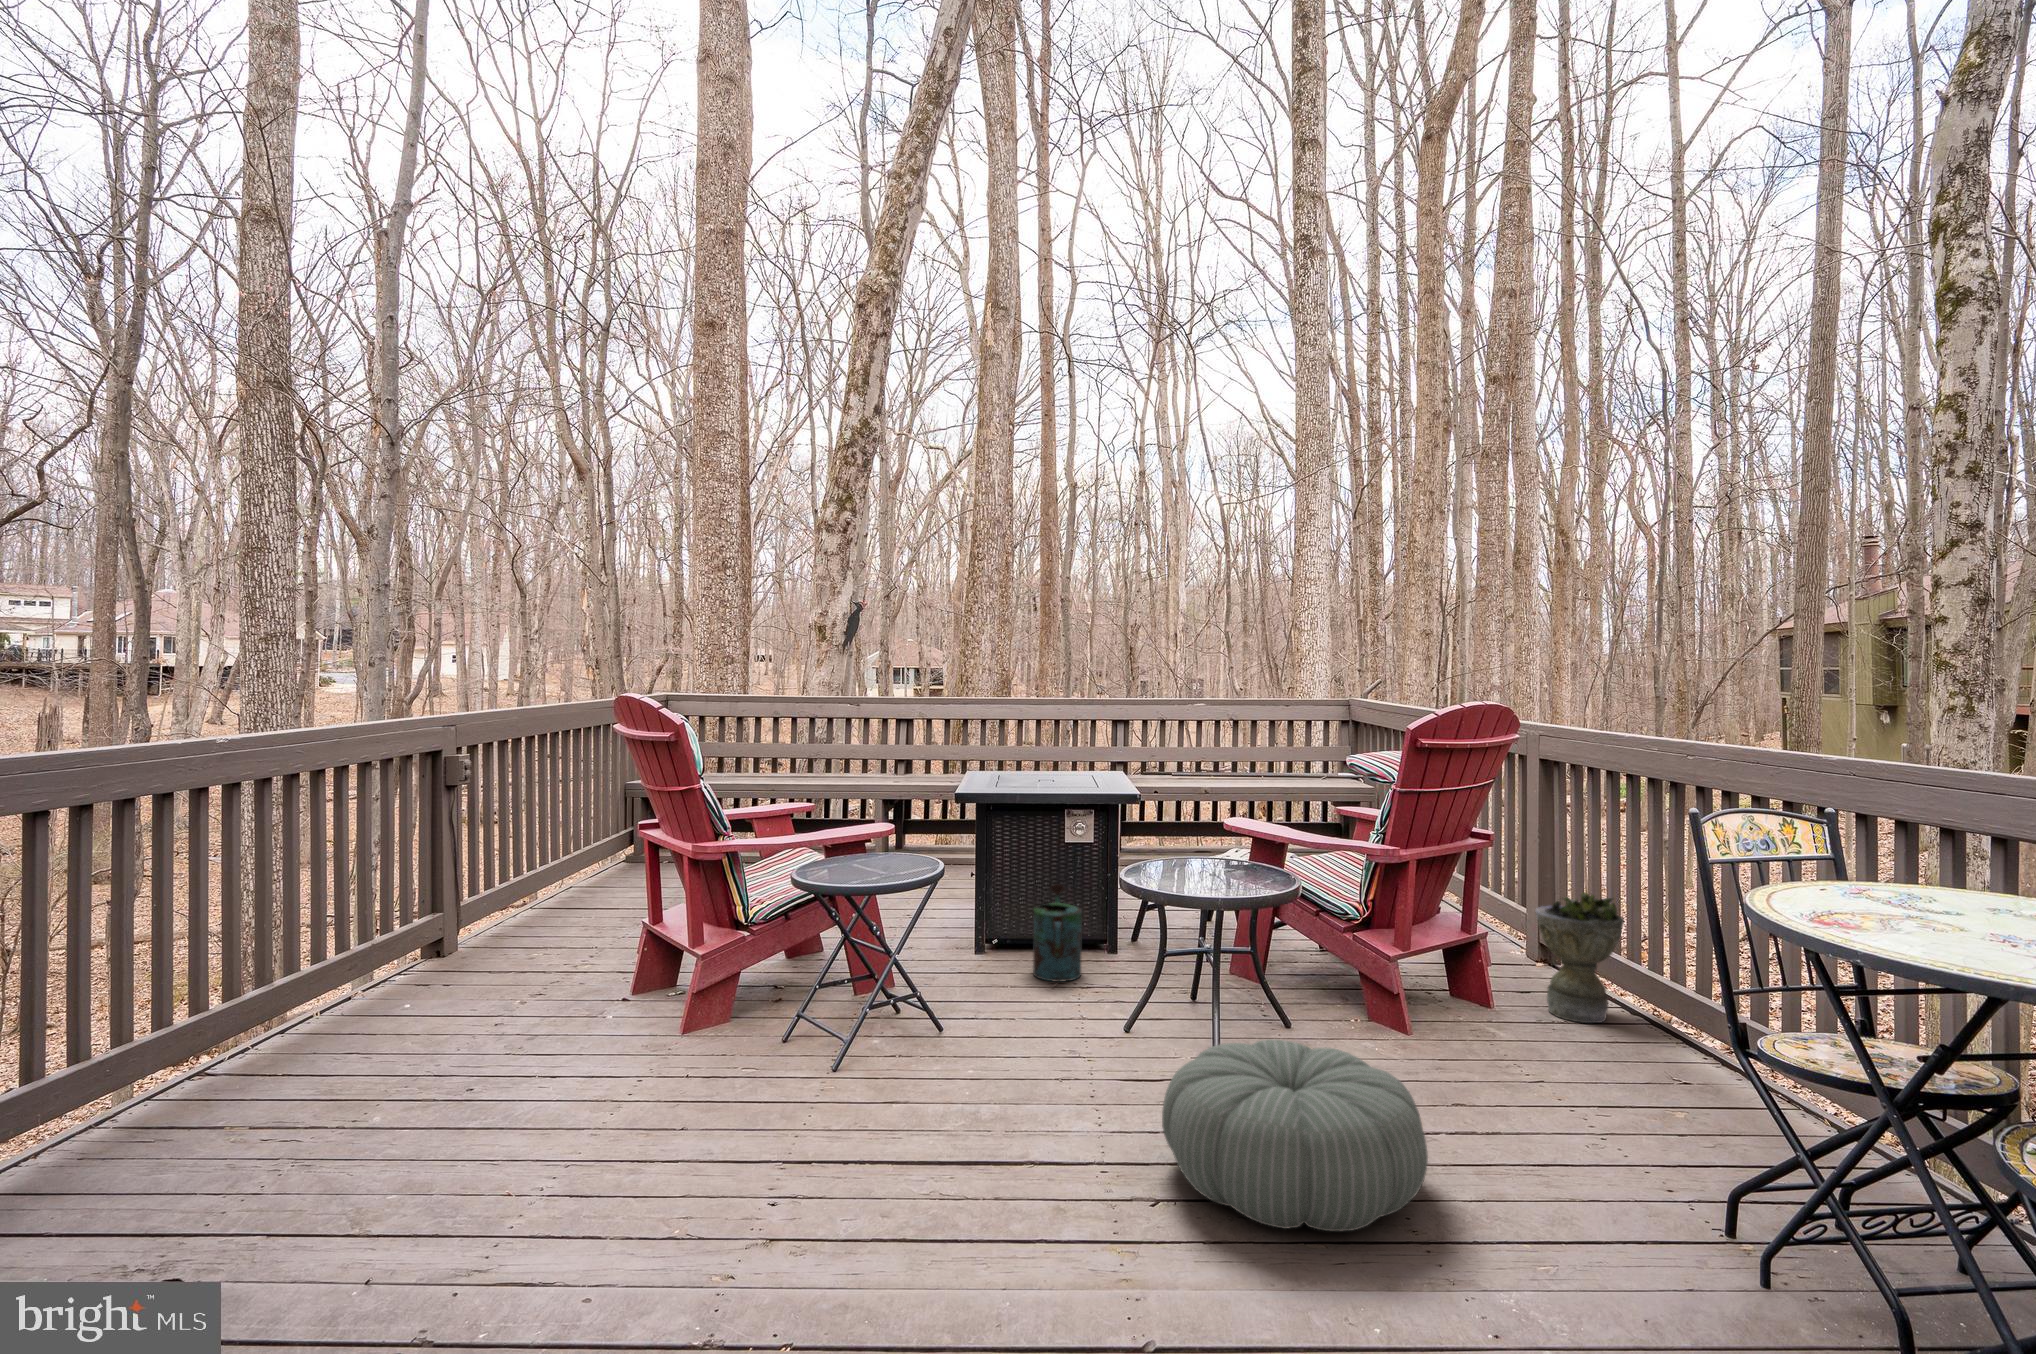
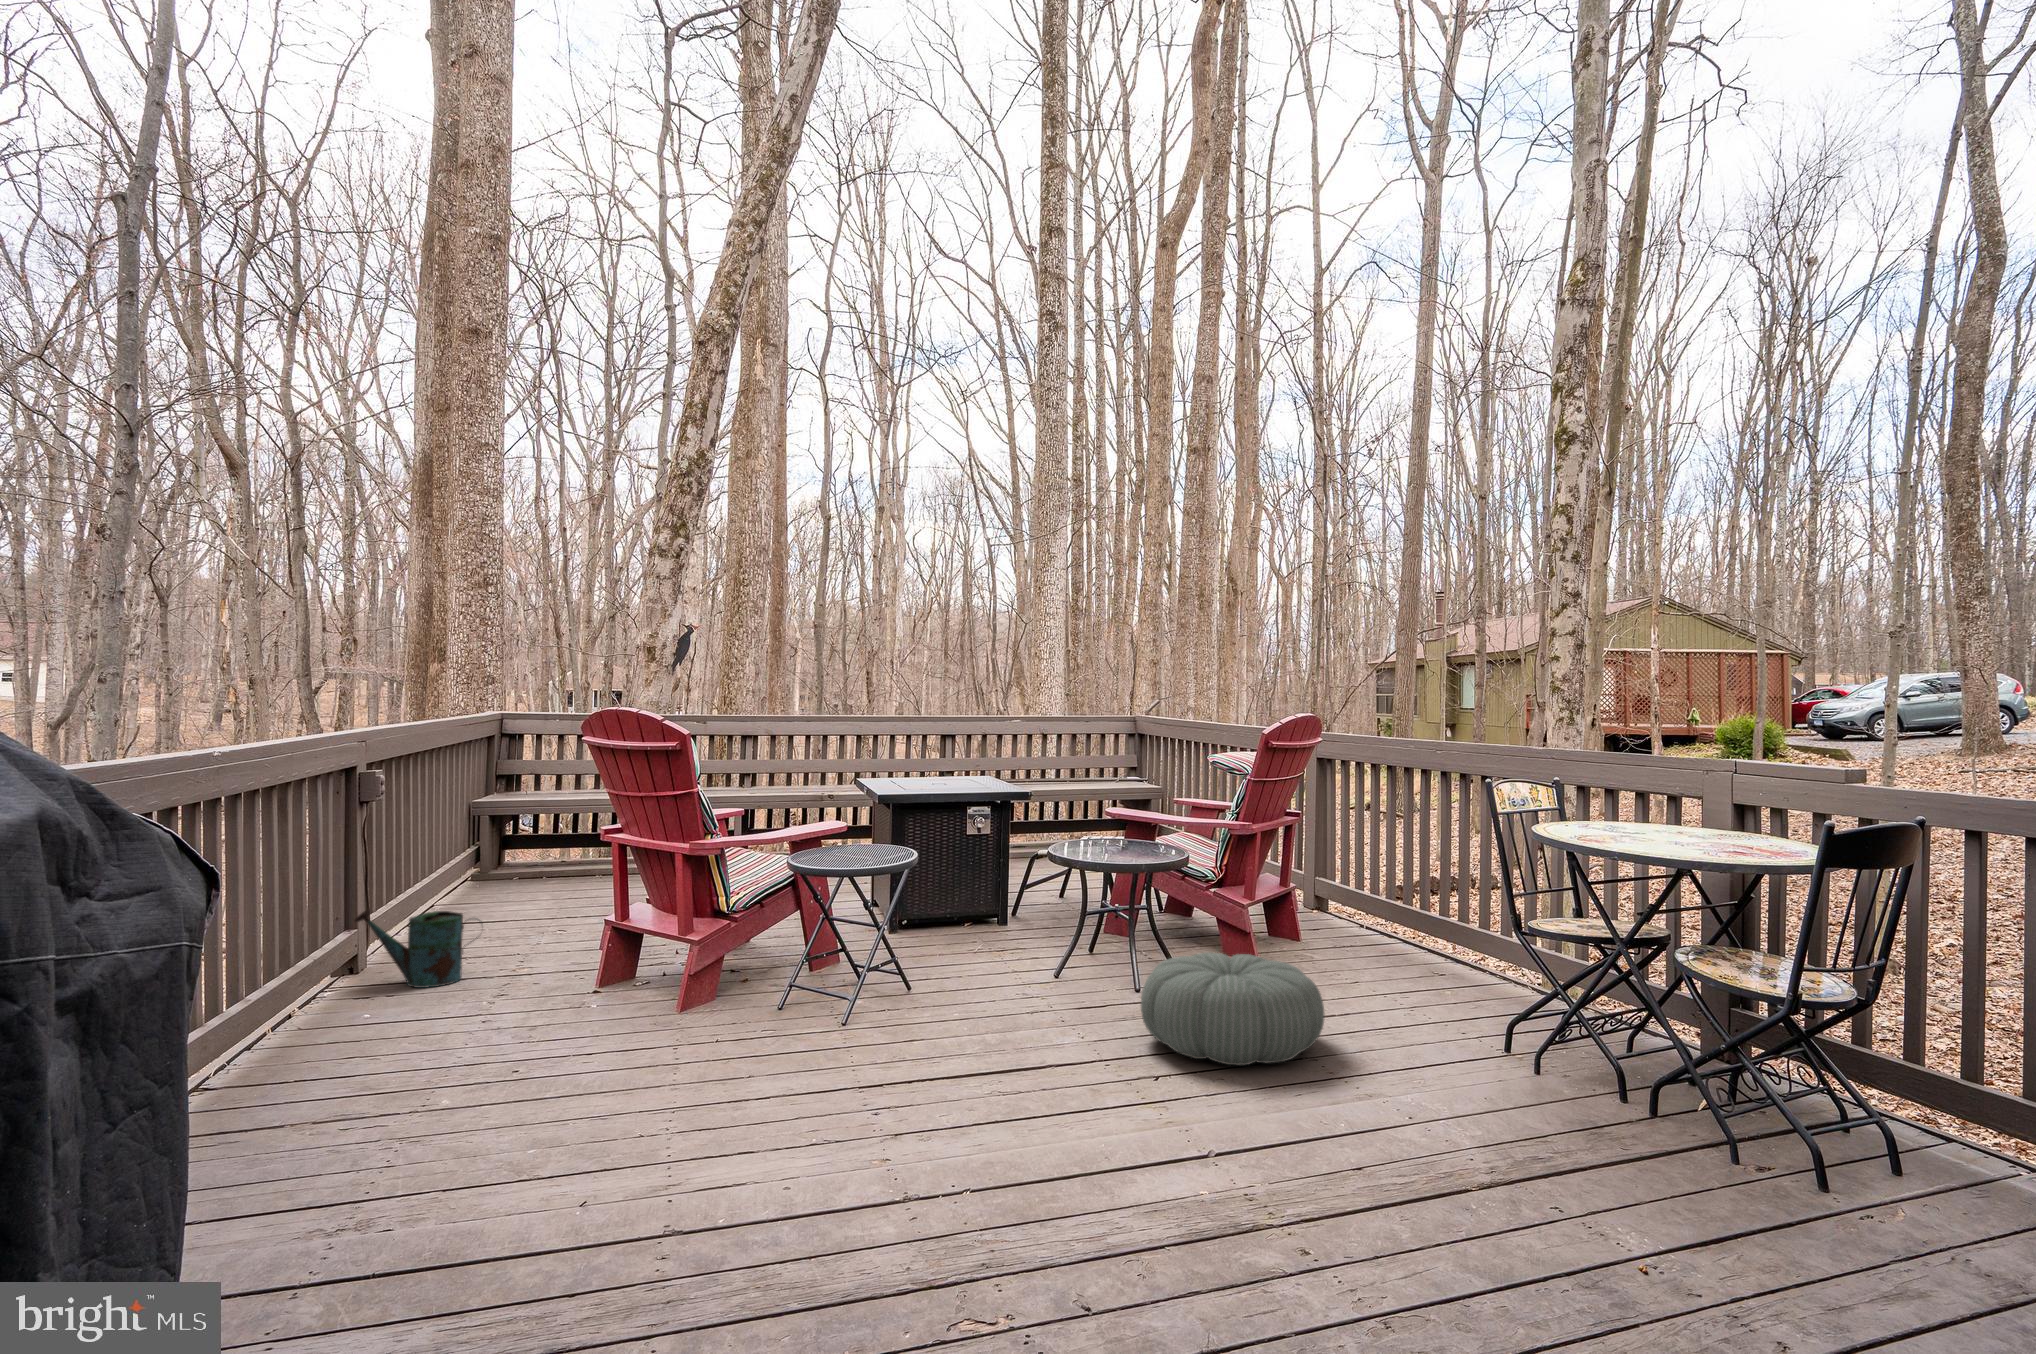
watering can: present [1033,884,1082,982] -> present [355,909,477,988]
planter: present [1536,892,1624,1023] -> none [1328,852,1387,947]

